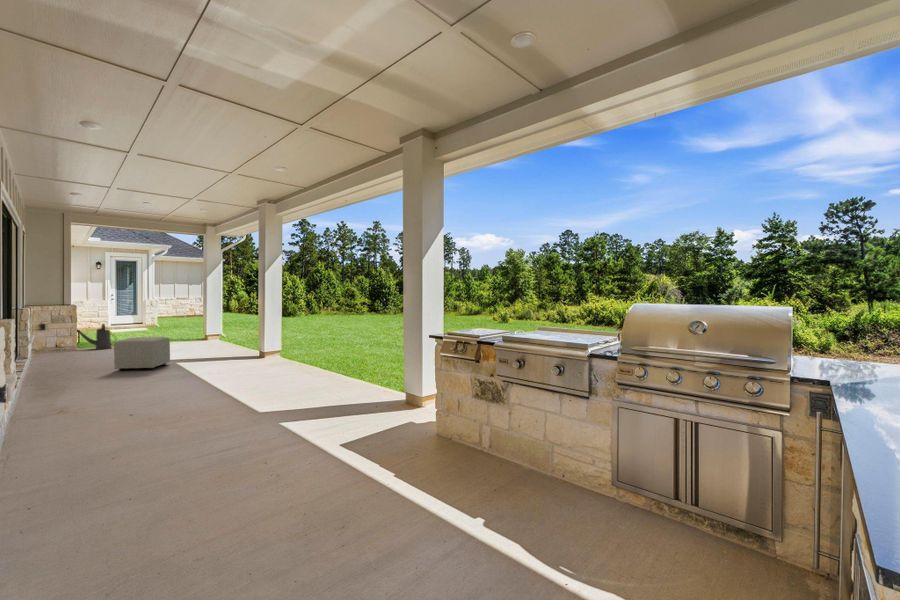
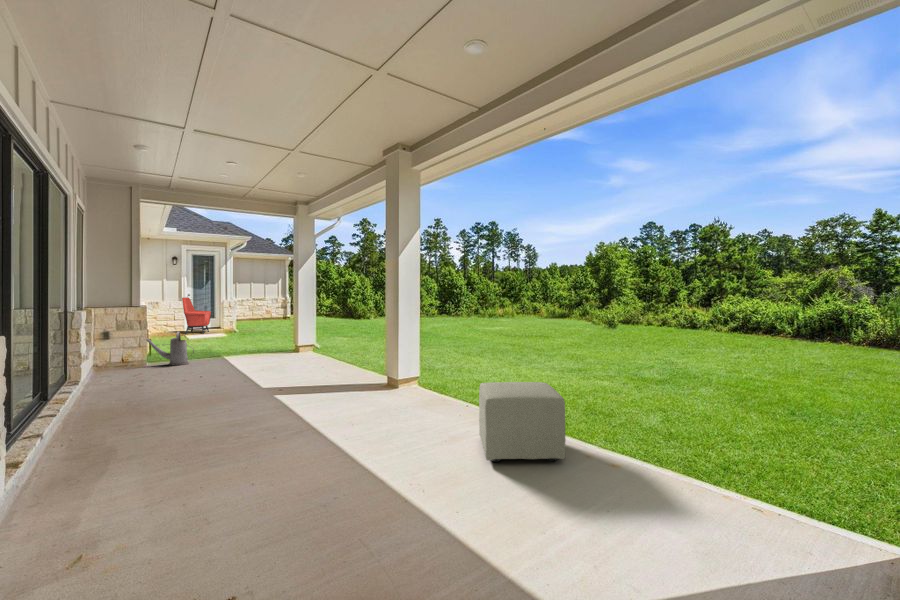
armchair: none [106,297,134,329] -> present [182,297,211,334]
ottoman: present [114,337,170,370] -> present [479,382,566,462]

